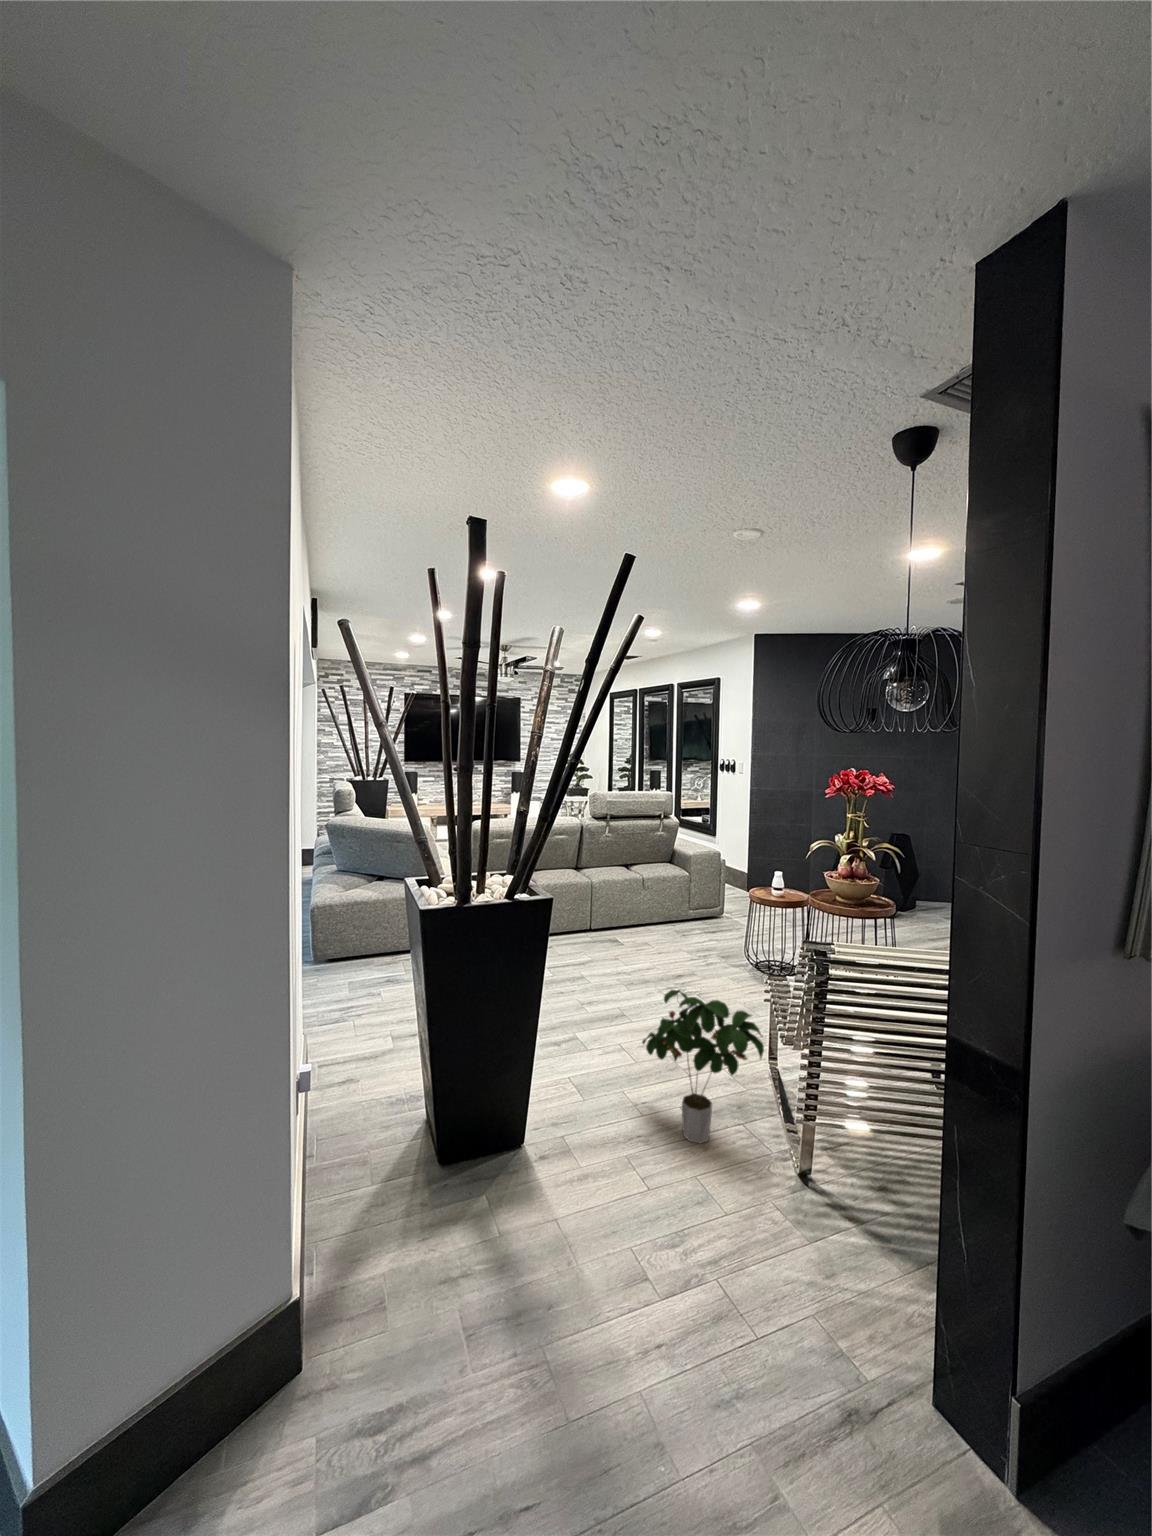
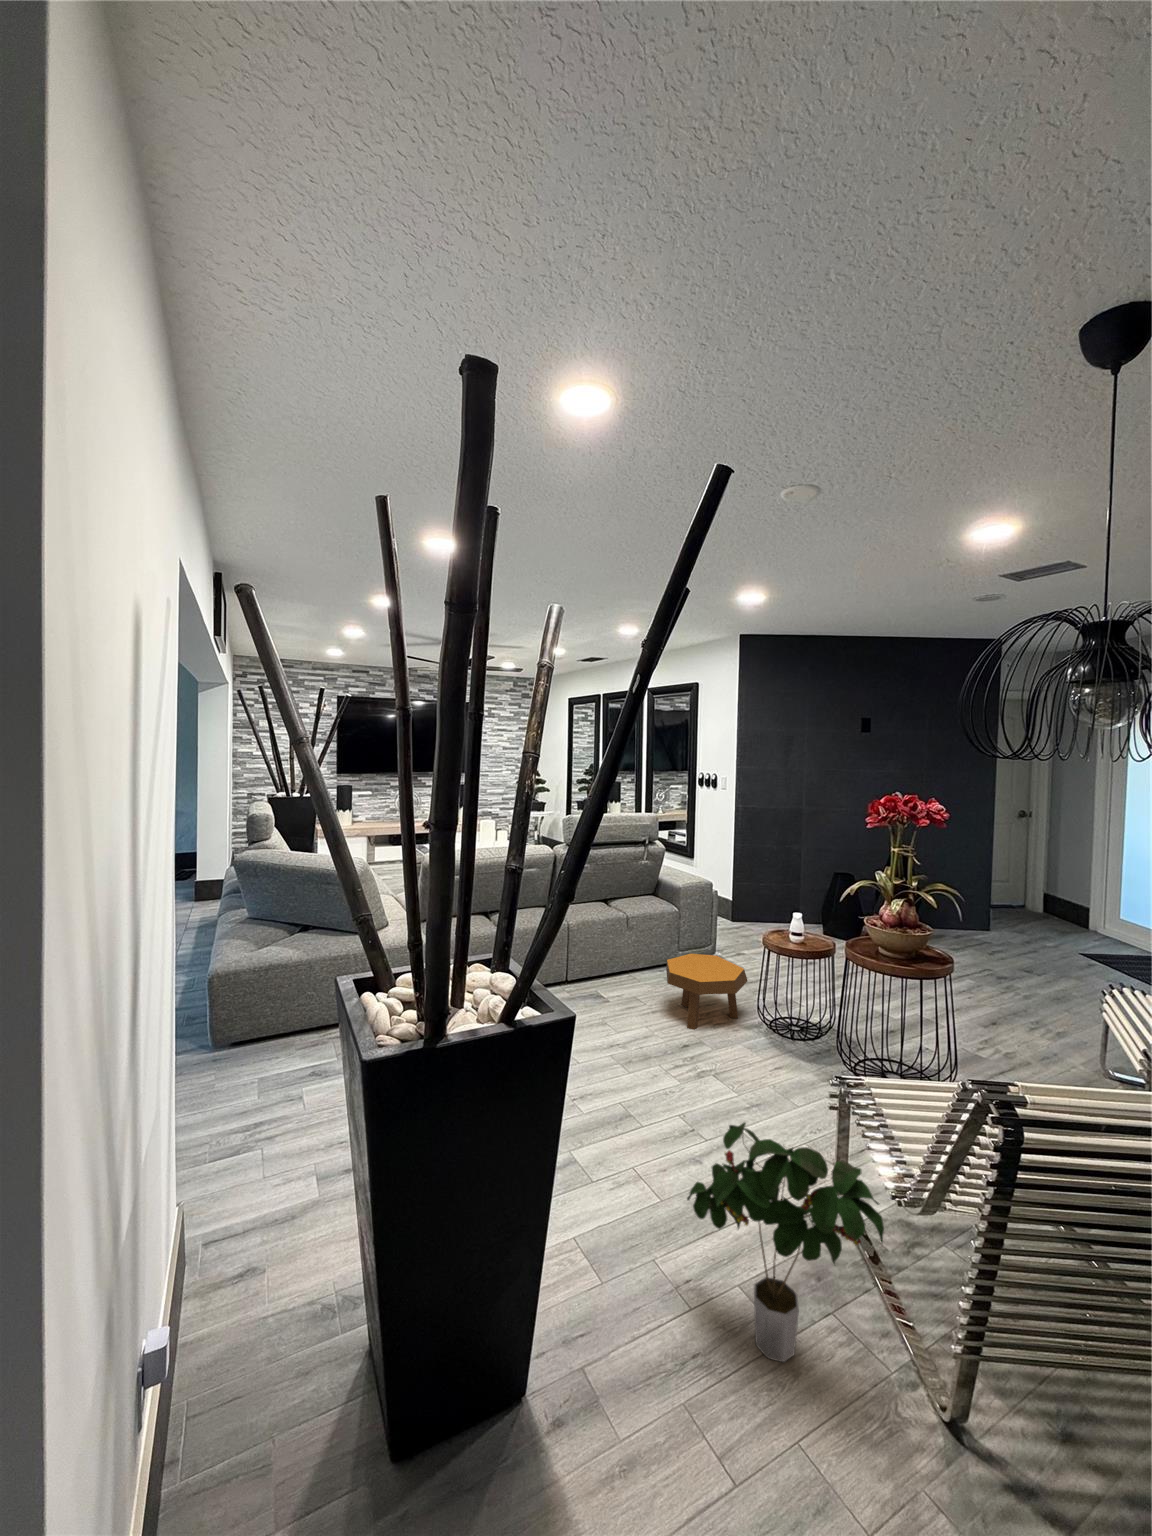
footstool: none [670,908,738,967] -> present [666,954,748,1030]

